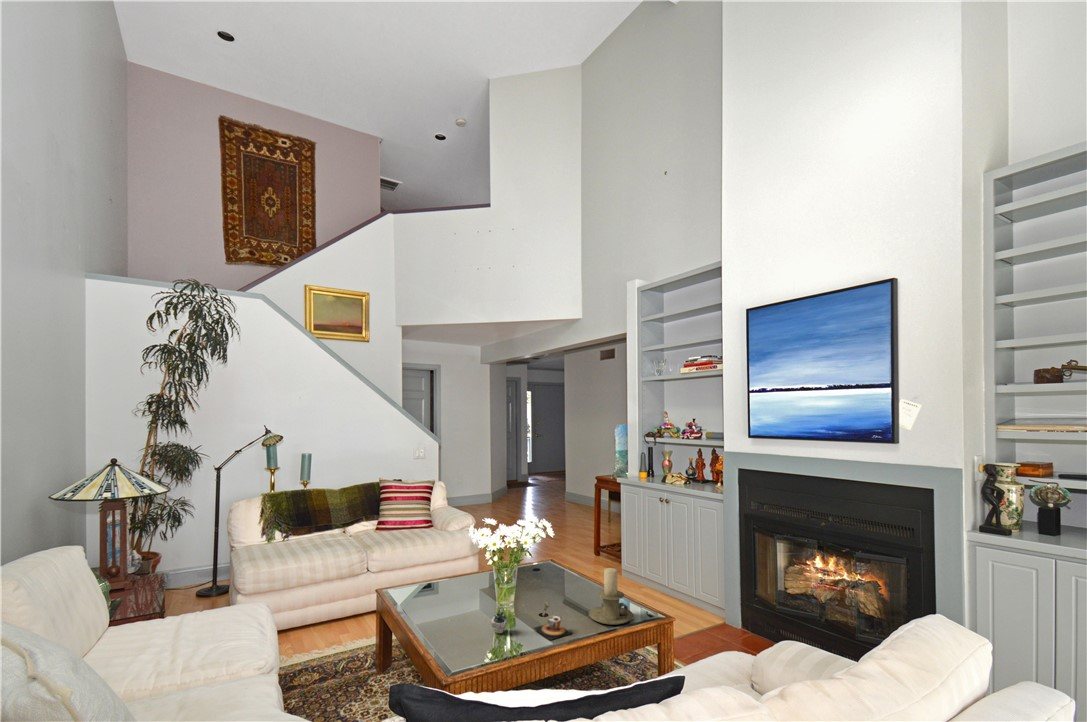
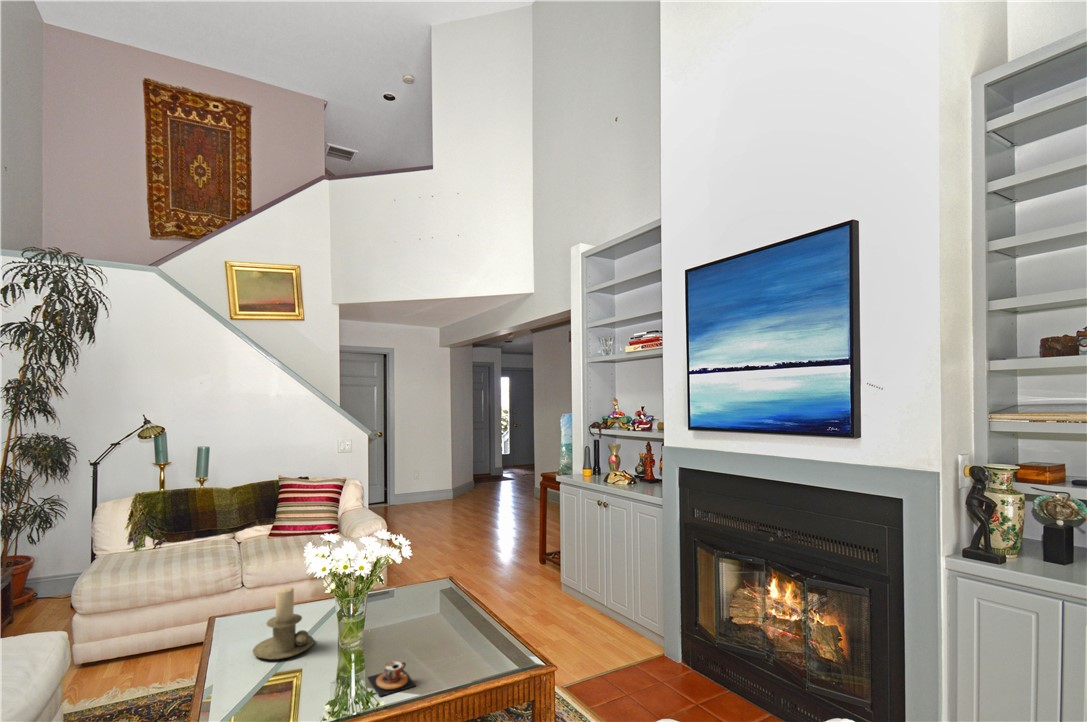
candle holder: present [589,568,634,625] -> present [253,587,314,660]
succulent plant: present [491,605,524,633] -> none [309,647,354,685]

